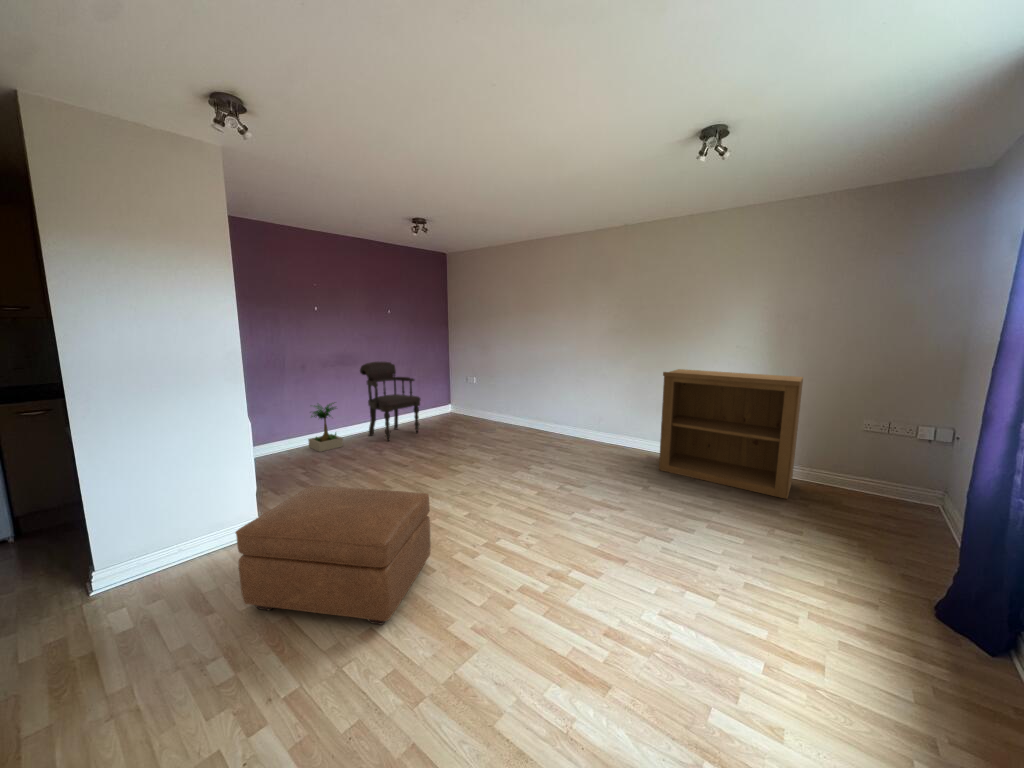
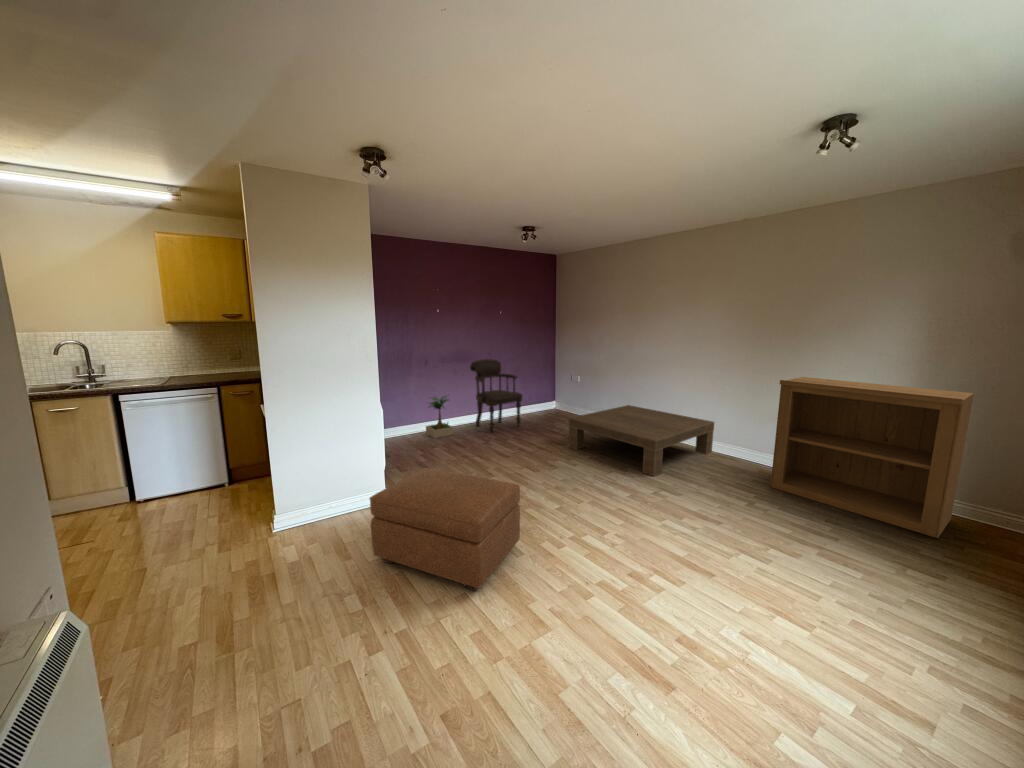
coffee table: none [472,403,607,471] -> present [569,405,714,476]

